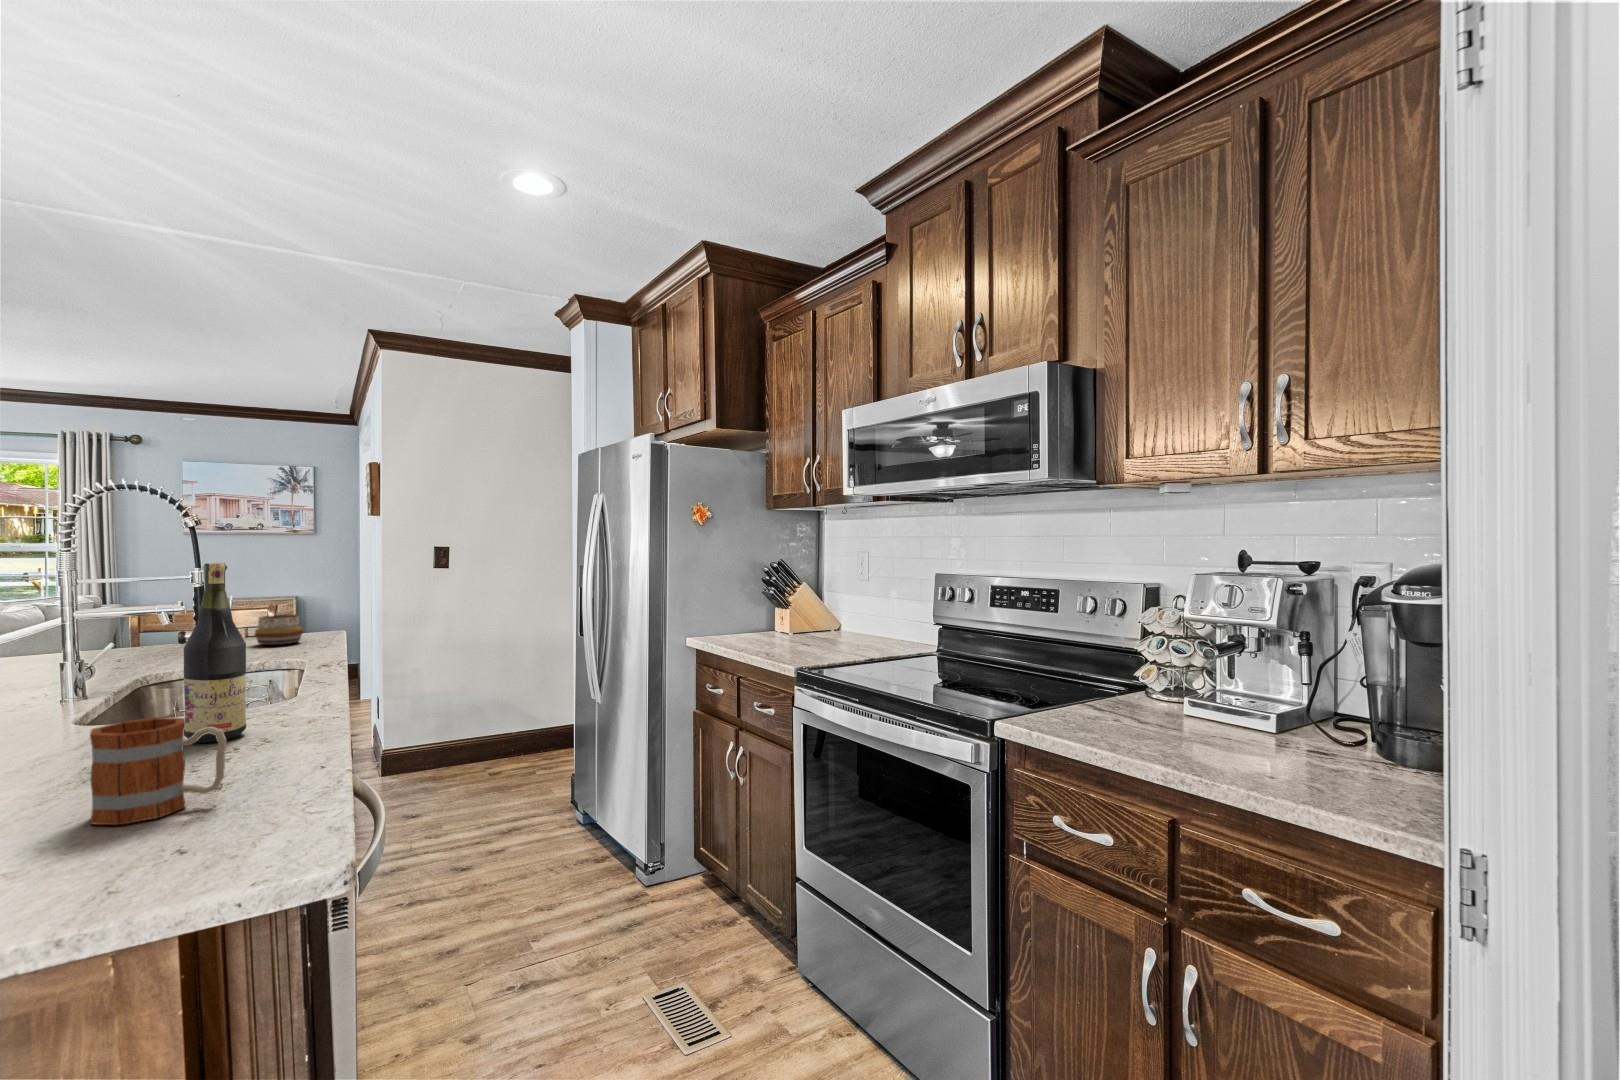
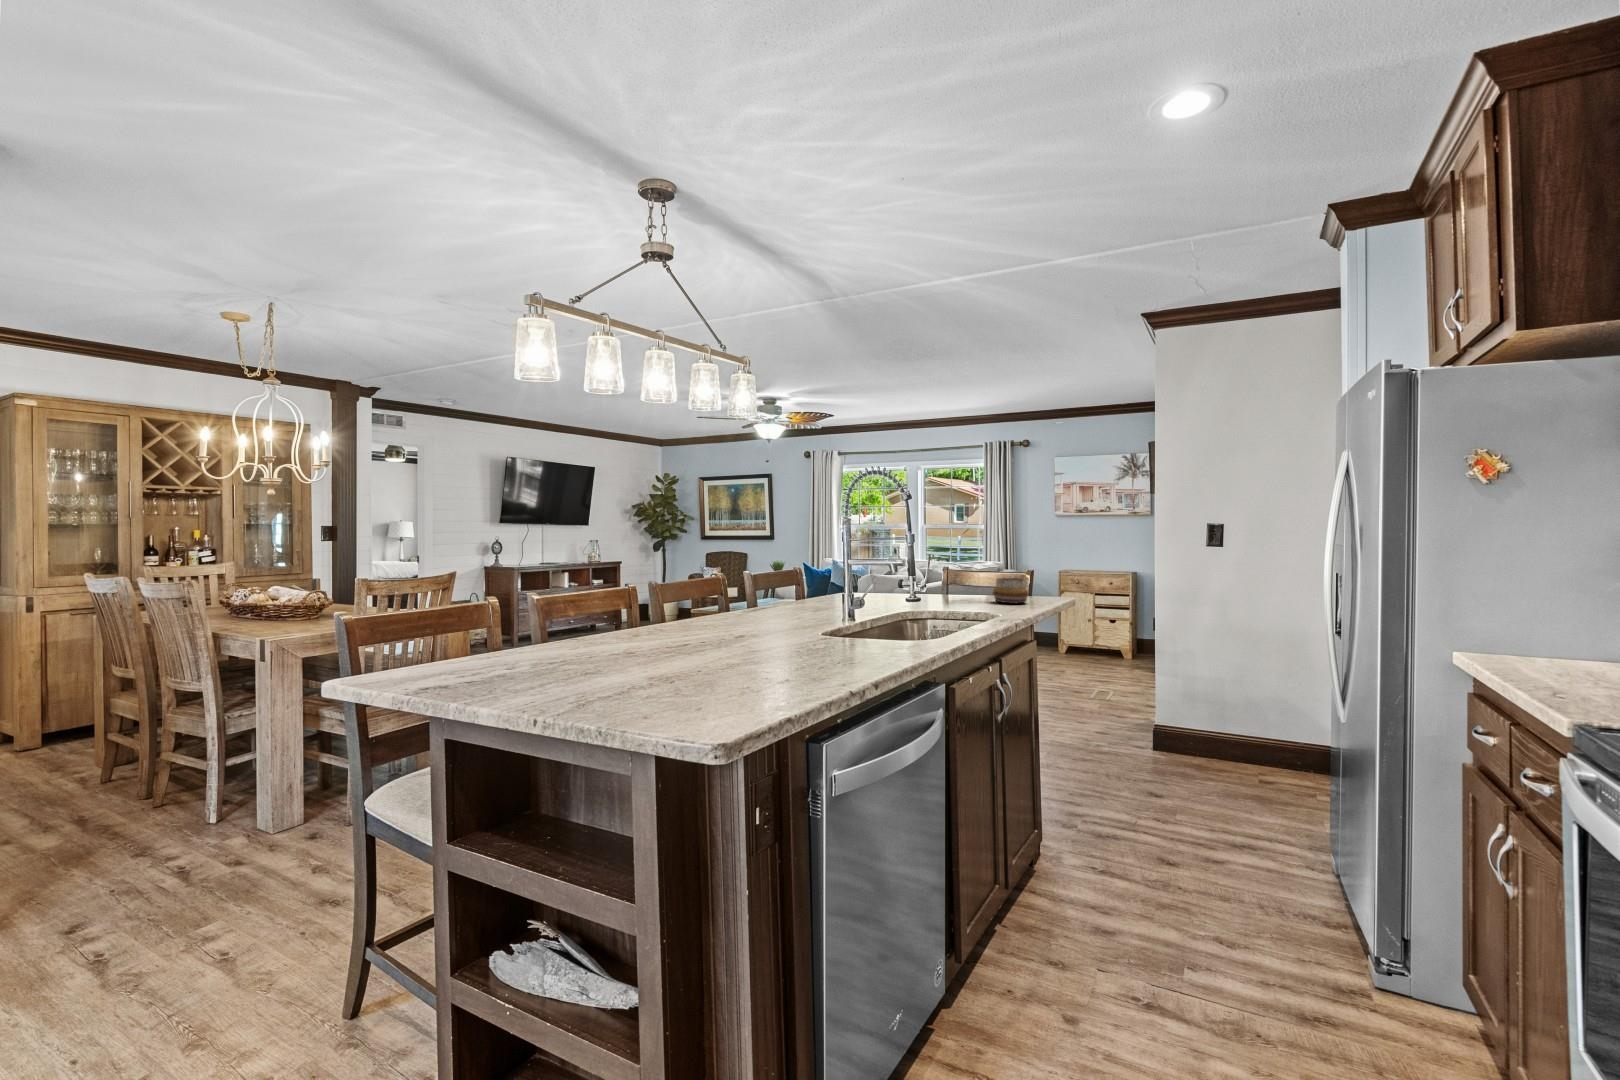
wine bottle: present [184,563,246,743] -> none [829,521,869,661]
mug: present [90,717,226,825] -> none [704,626,771,697]

